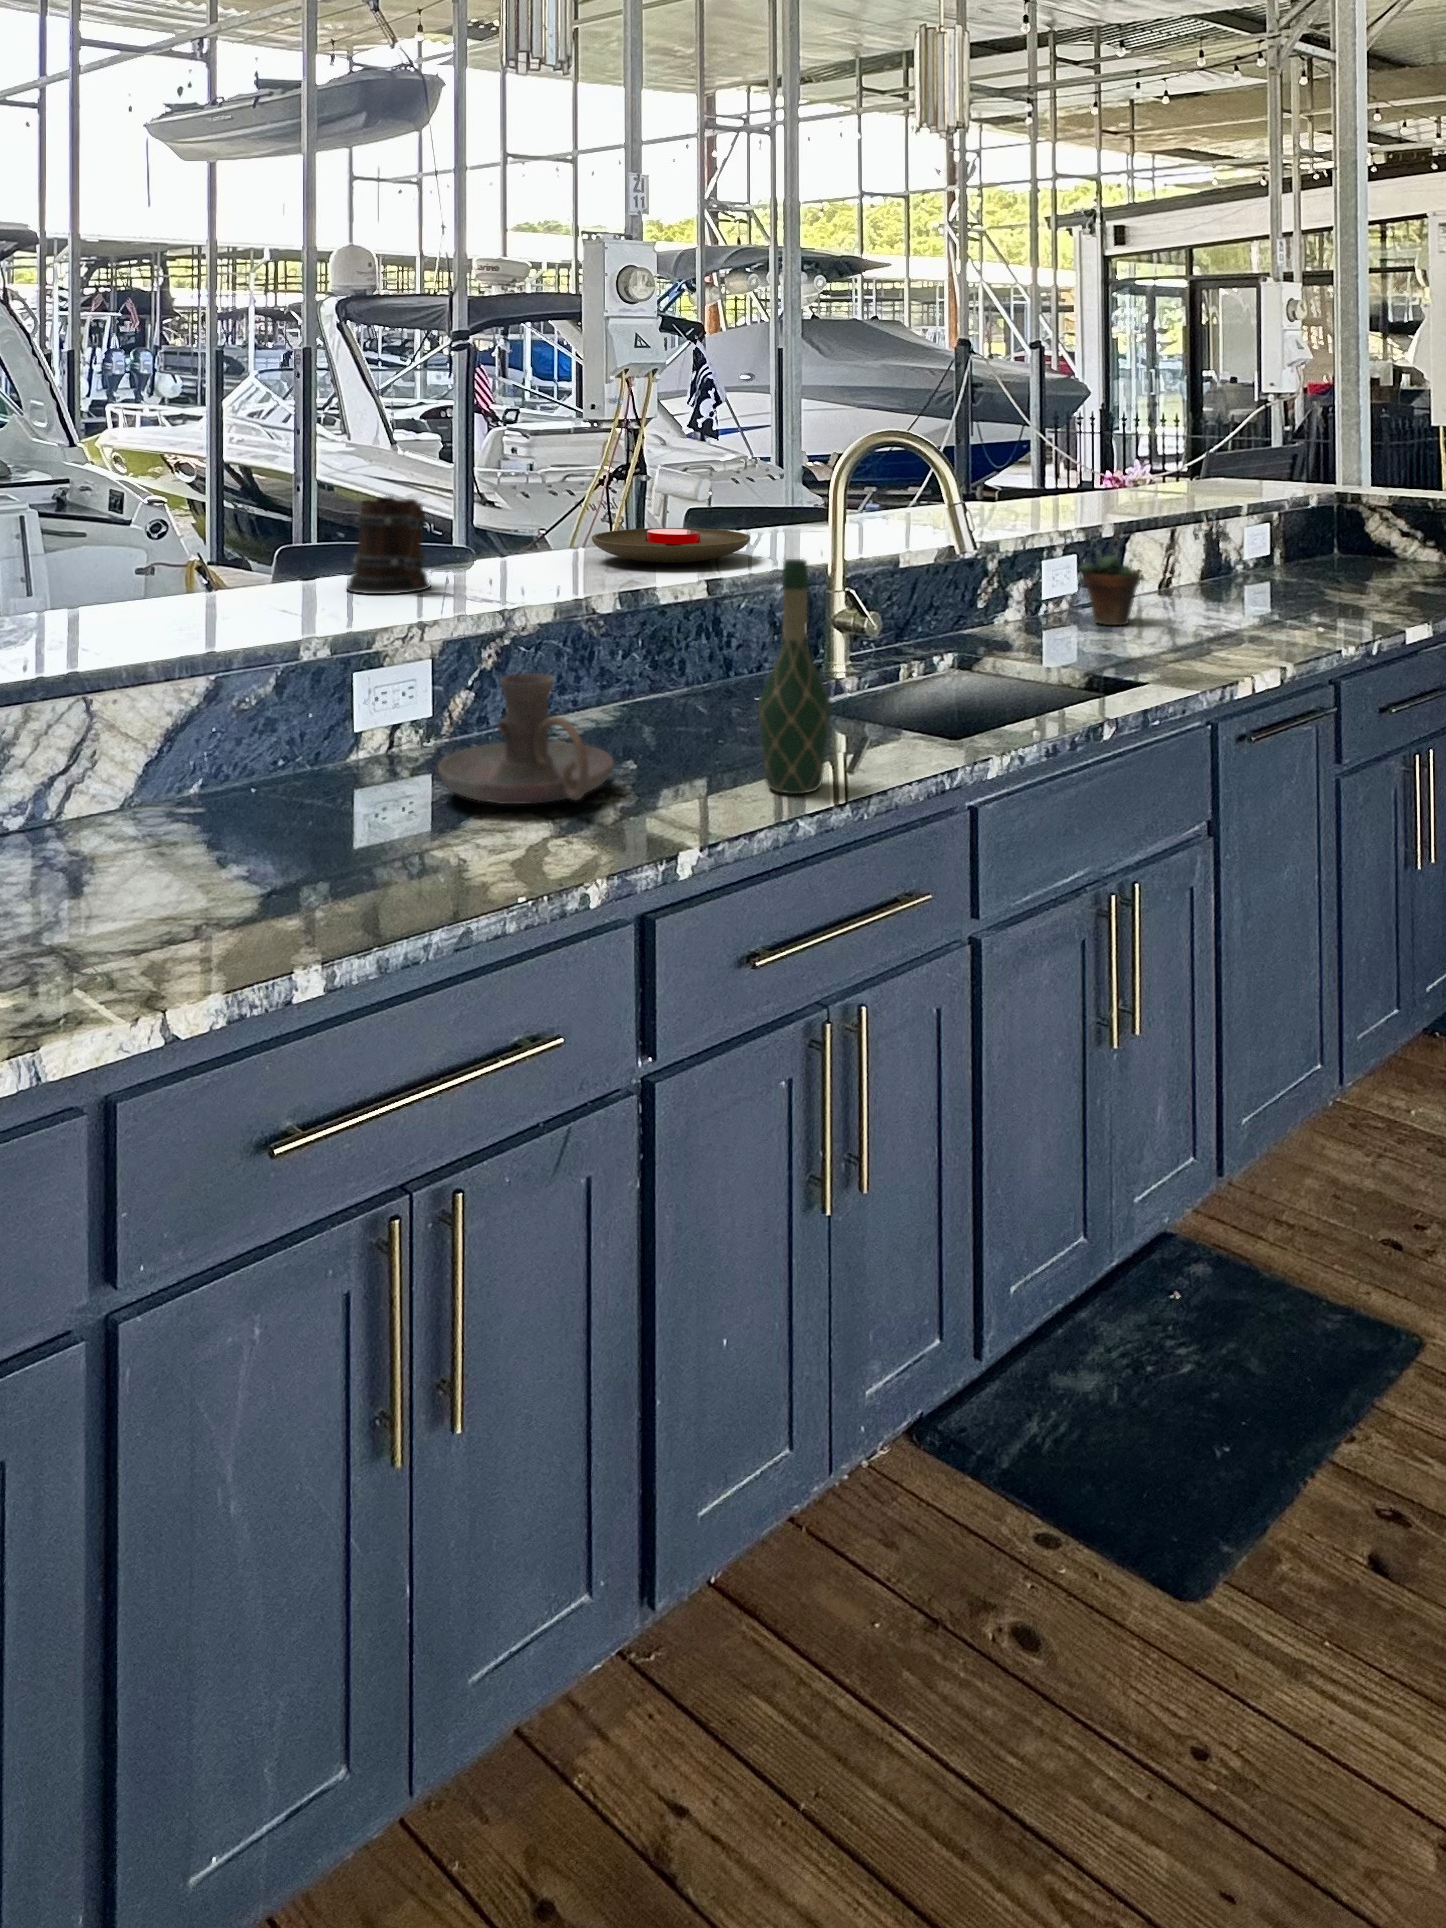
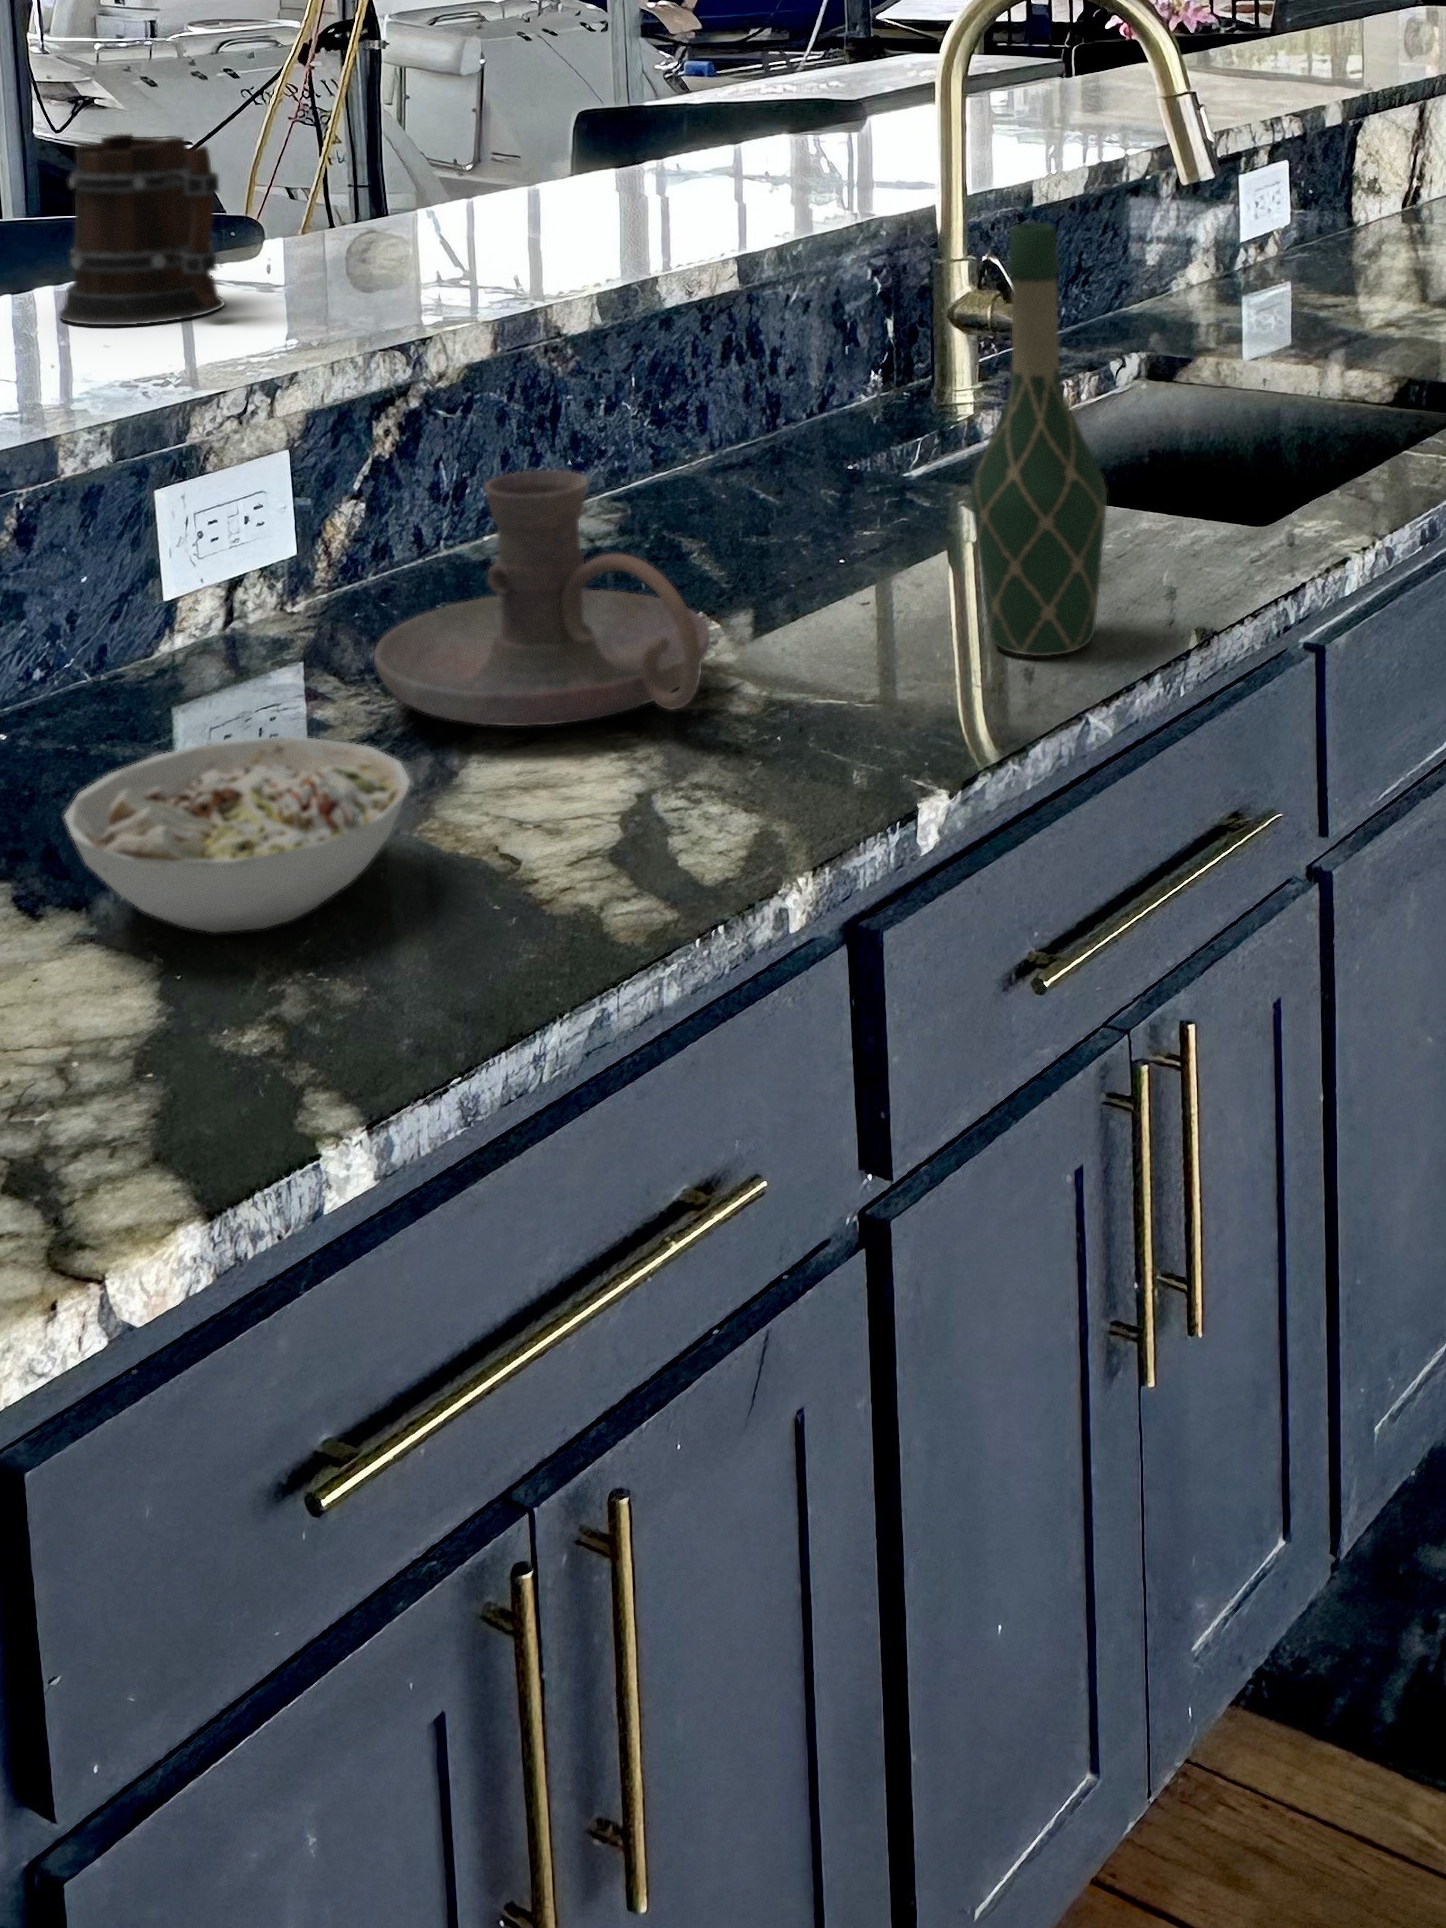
plate: present [592,528,750,563] -> none [486,156,782,223]
succulent plant: present [1080,533,1140,625] -> none [1312,117,1414,280]
bowl: none [237,790,410,881] -> present [65,736,410,932]

